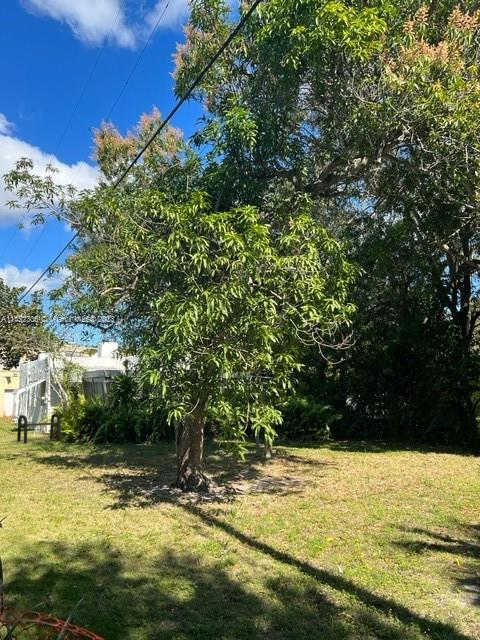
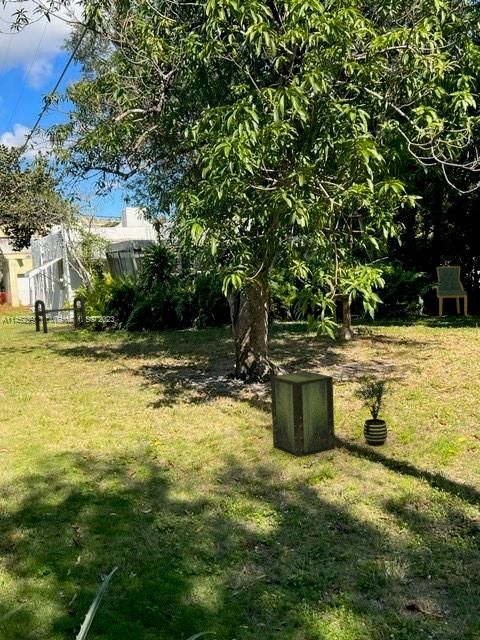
chair: none [346,401,370,442] -> present [437,266,467,316]
storage box: none [195,484,238,548] -> present [271,371,335,457]
potted plant: none [250,492,283,541] -> present [354,380,394,446]

